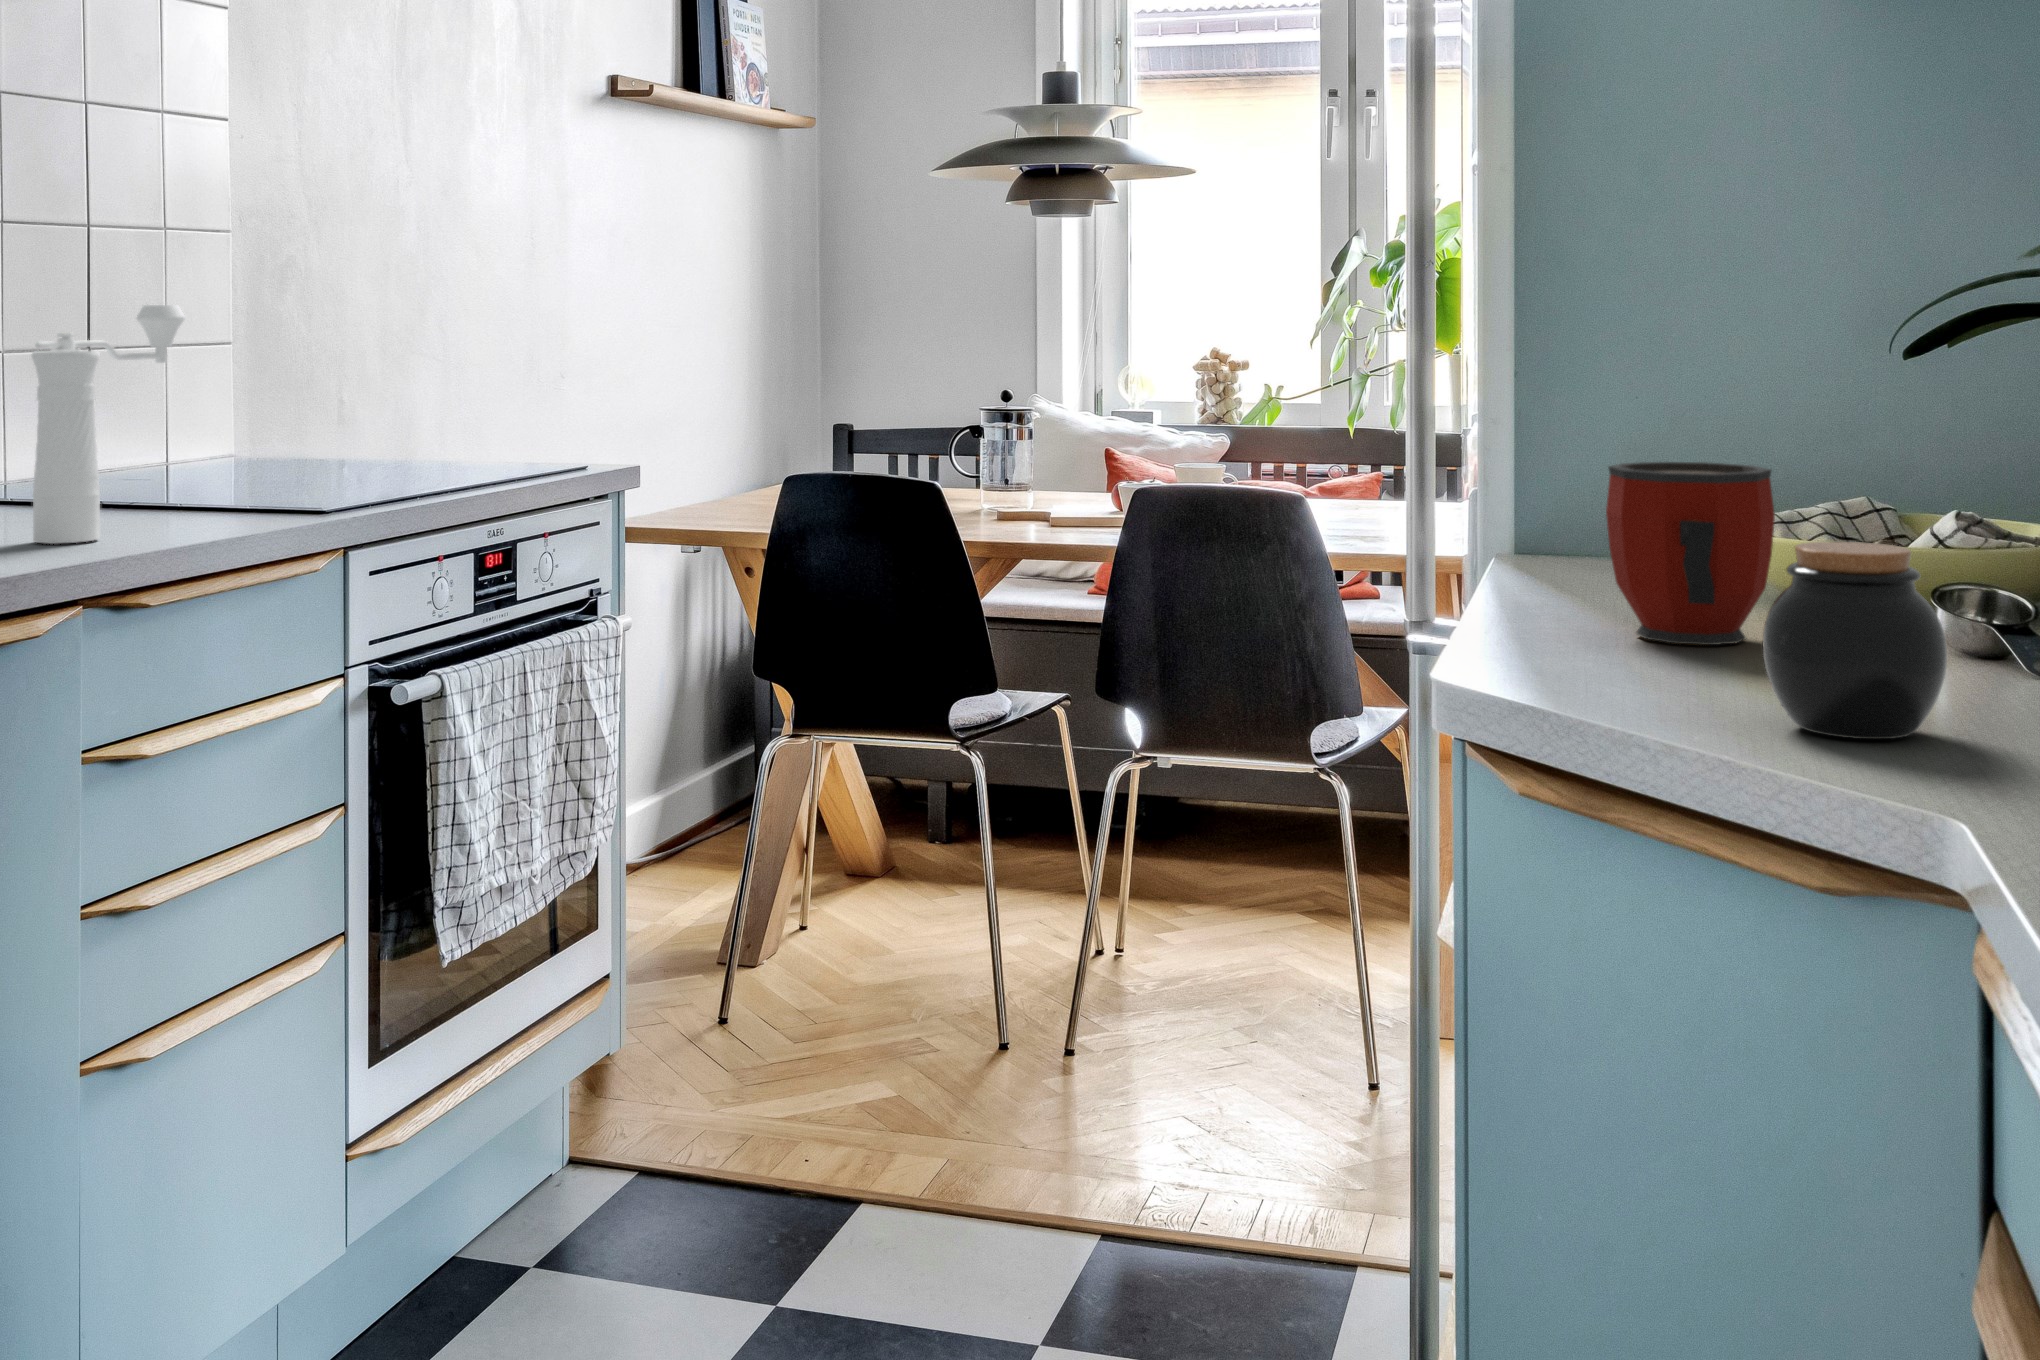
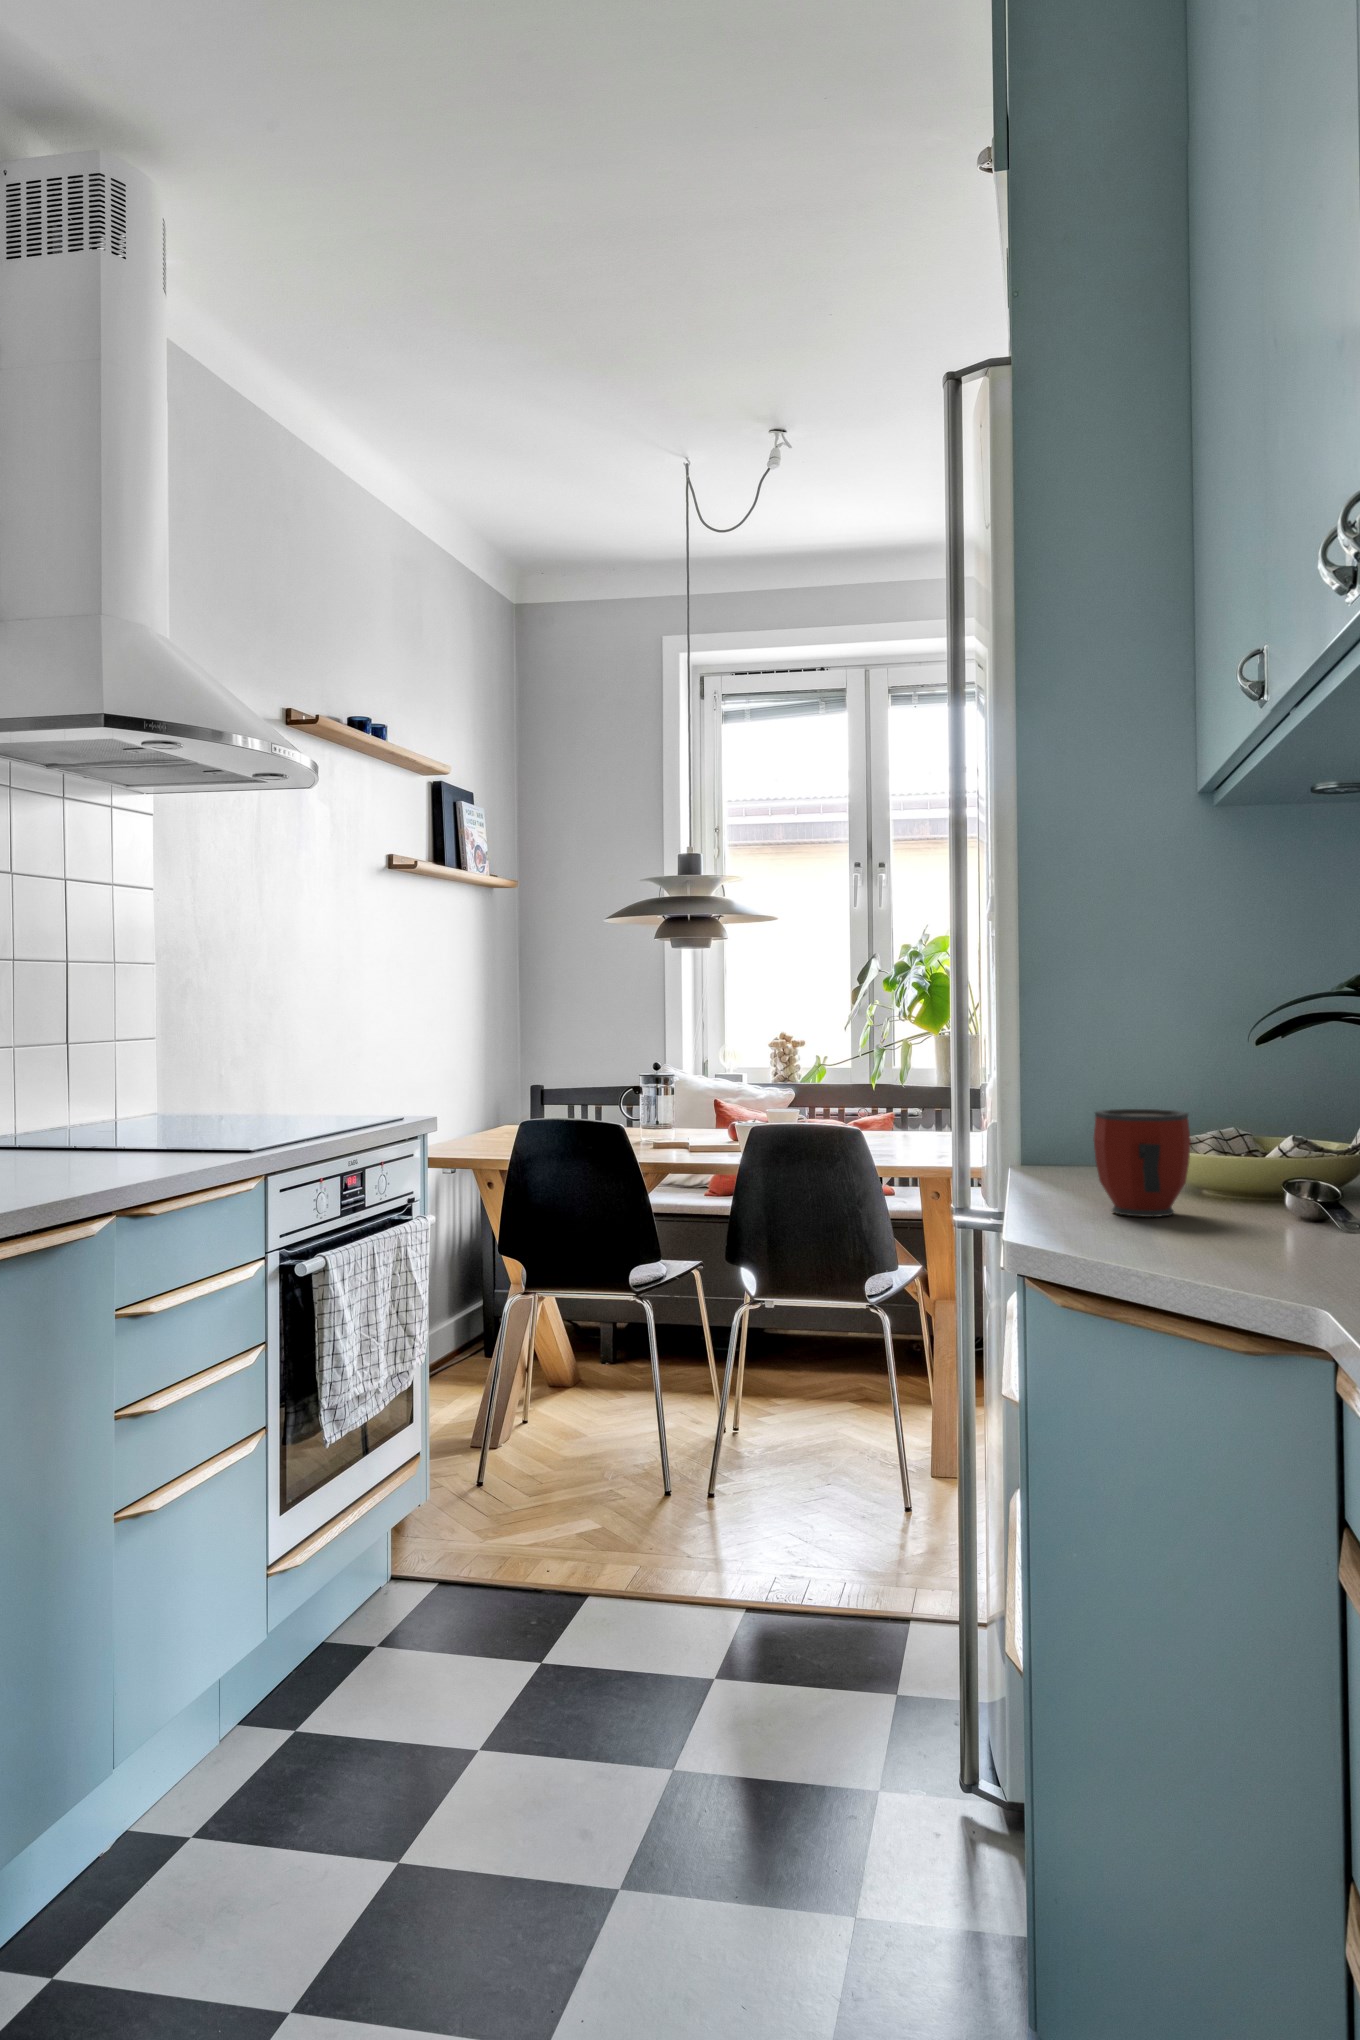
pepper mill: present [32,305,185,544] -> none [72,1015,169,1174]
jar: present [1763,542,1947,739] -> none [1201,1155,1302,1266]

